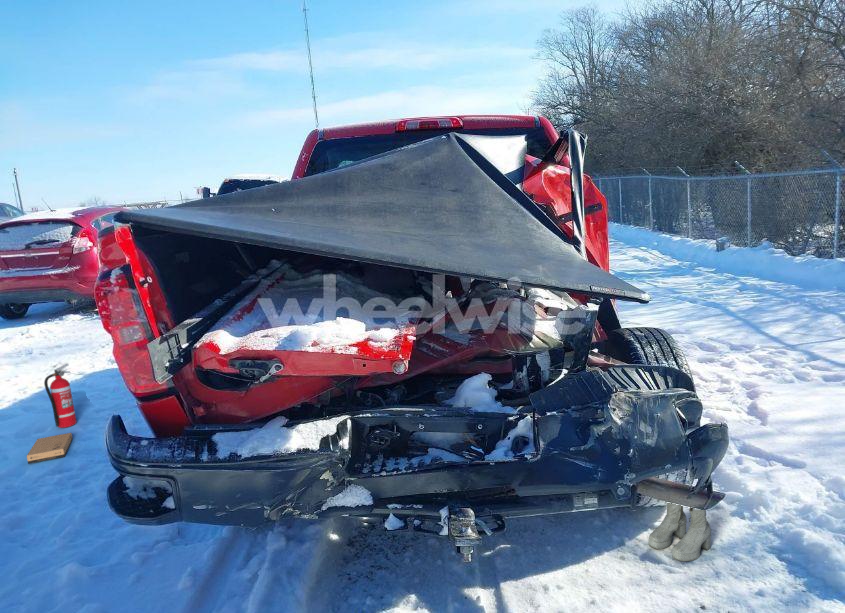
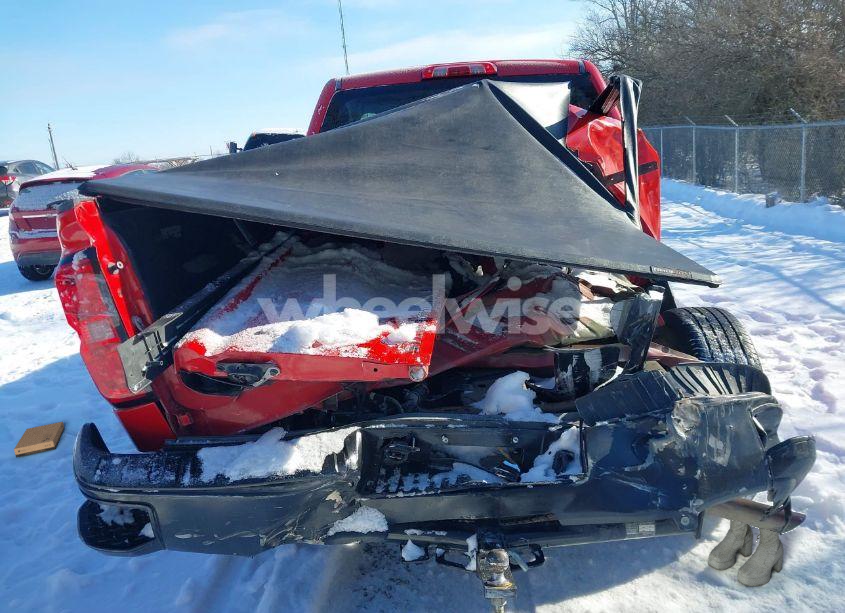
fire extinguisher: present [44,364,76,428] -> none [32,346,69,415]

